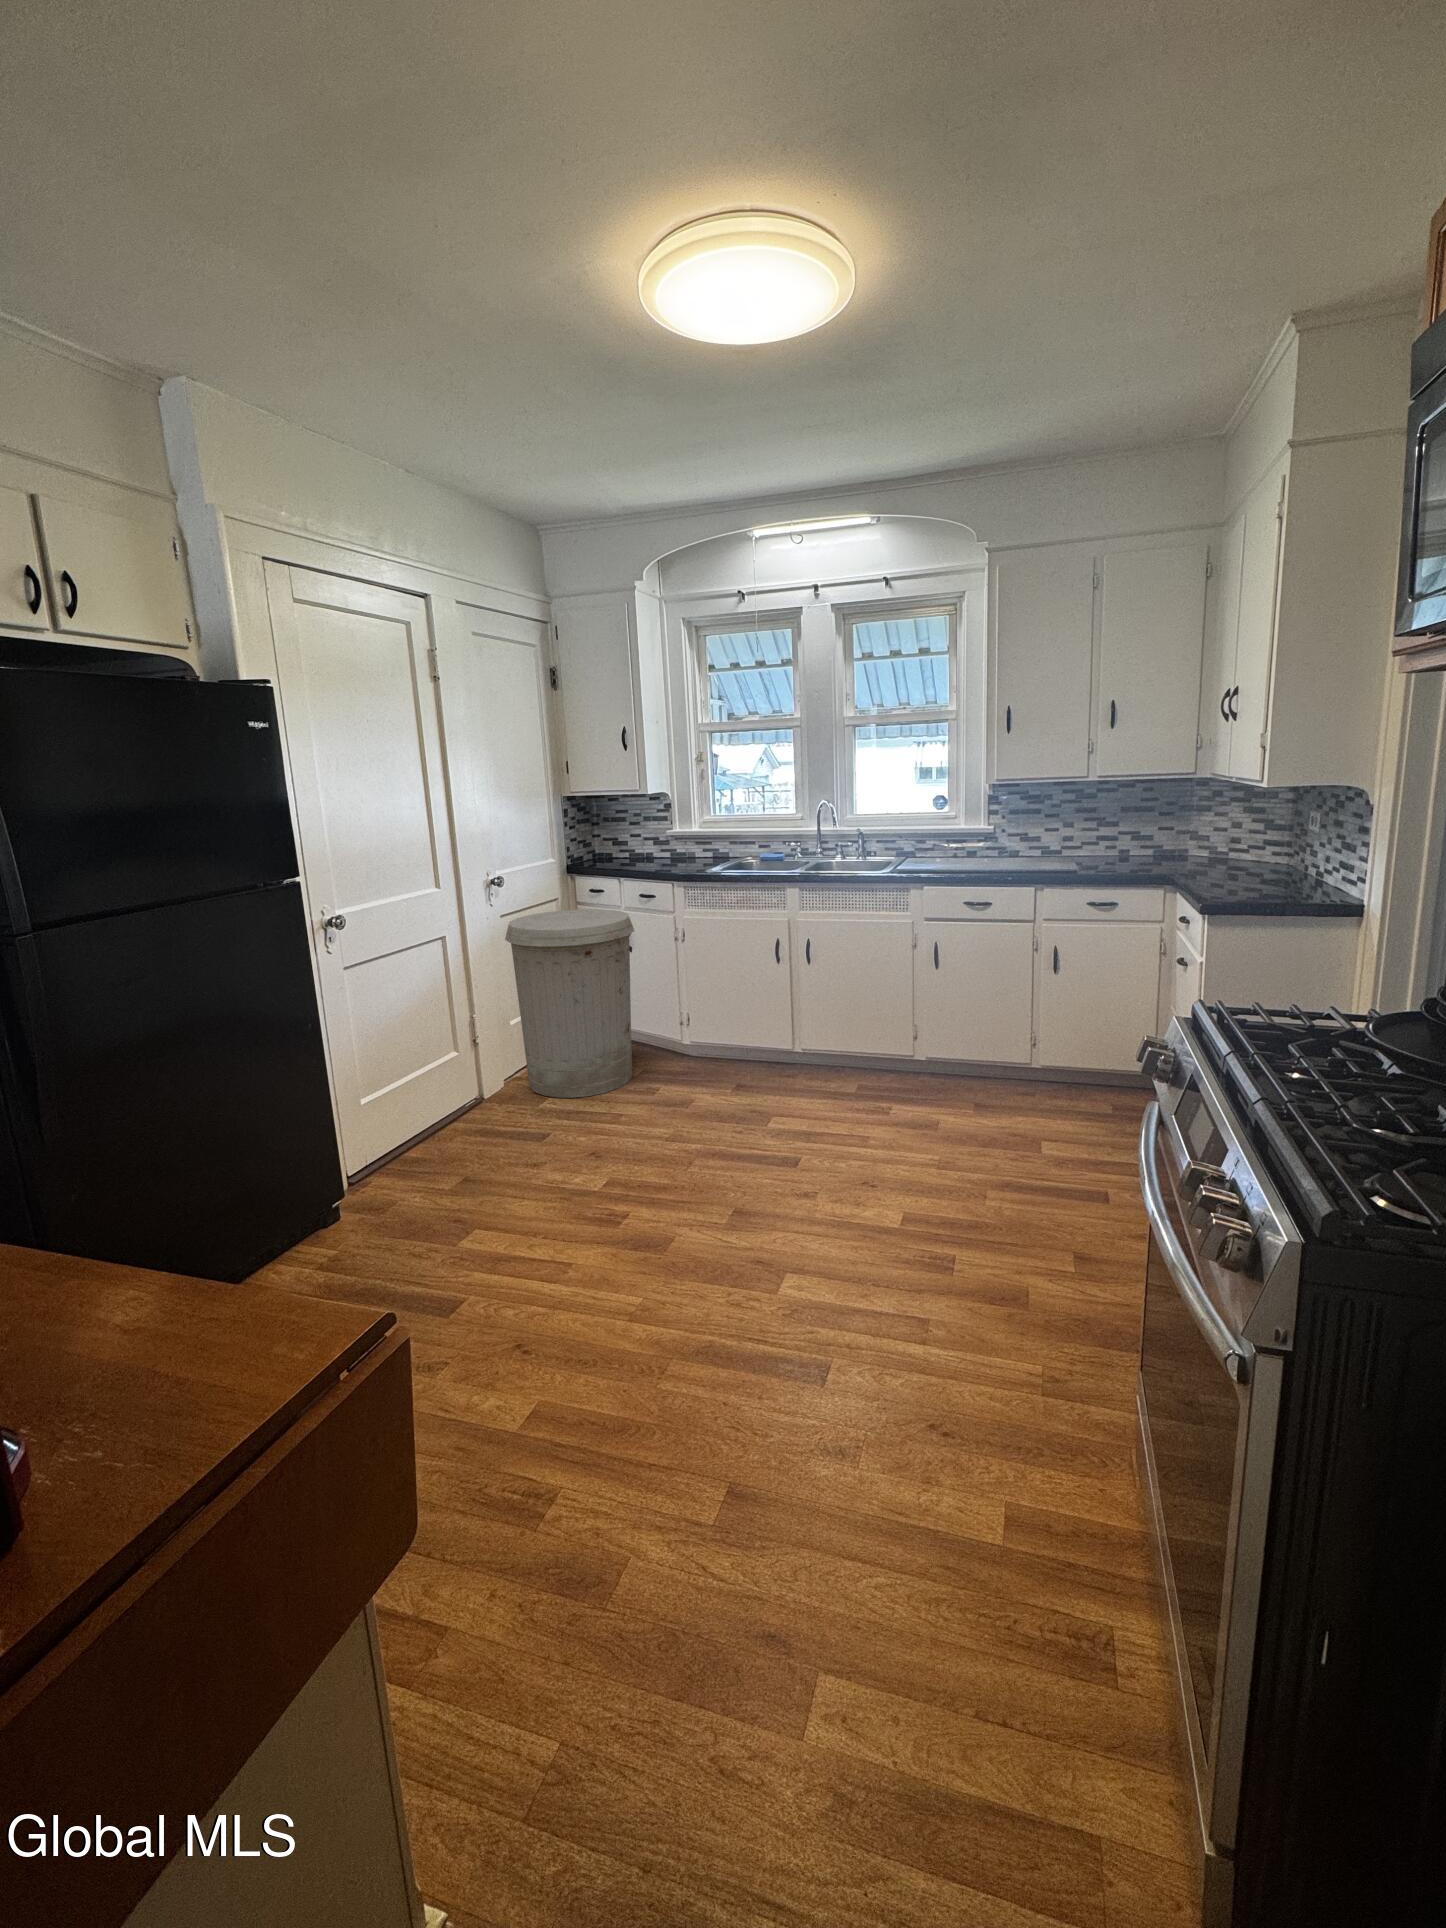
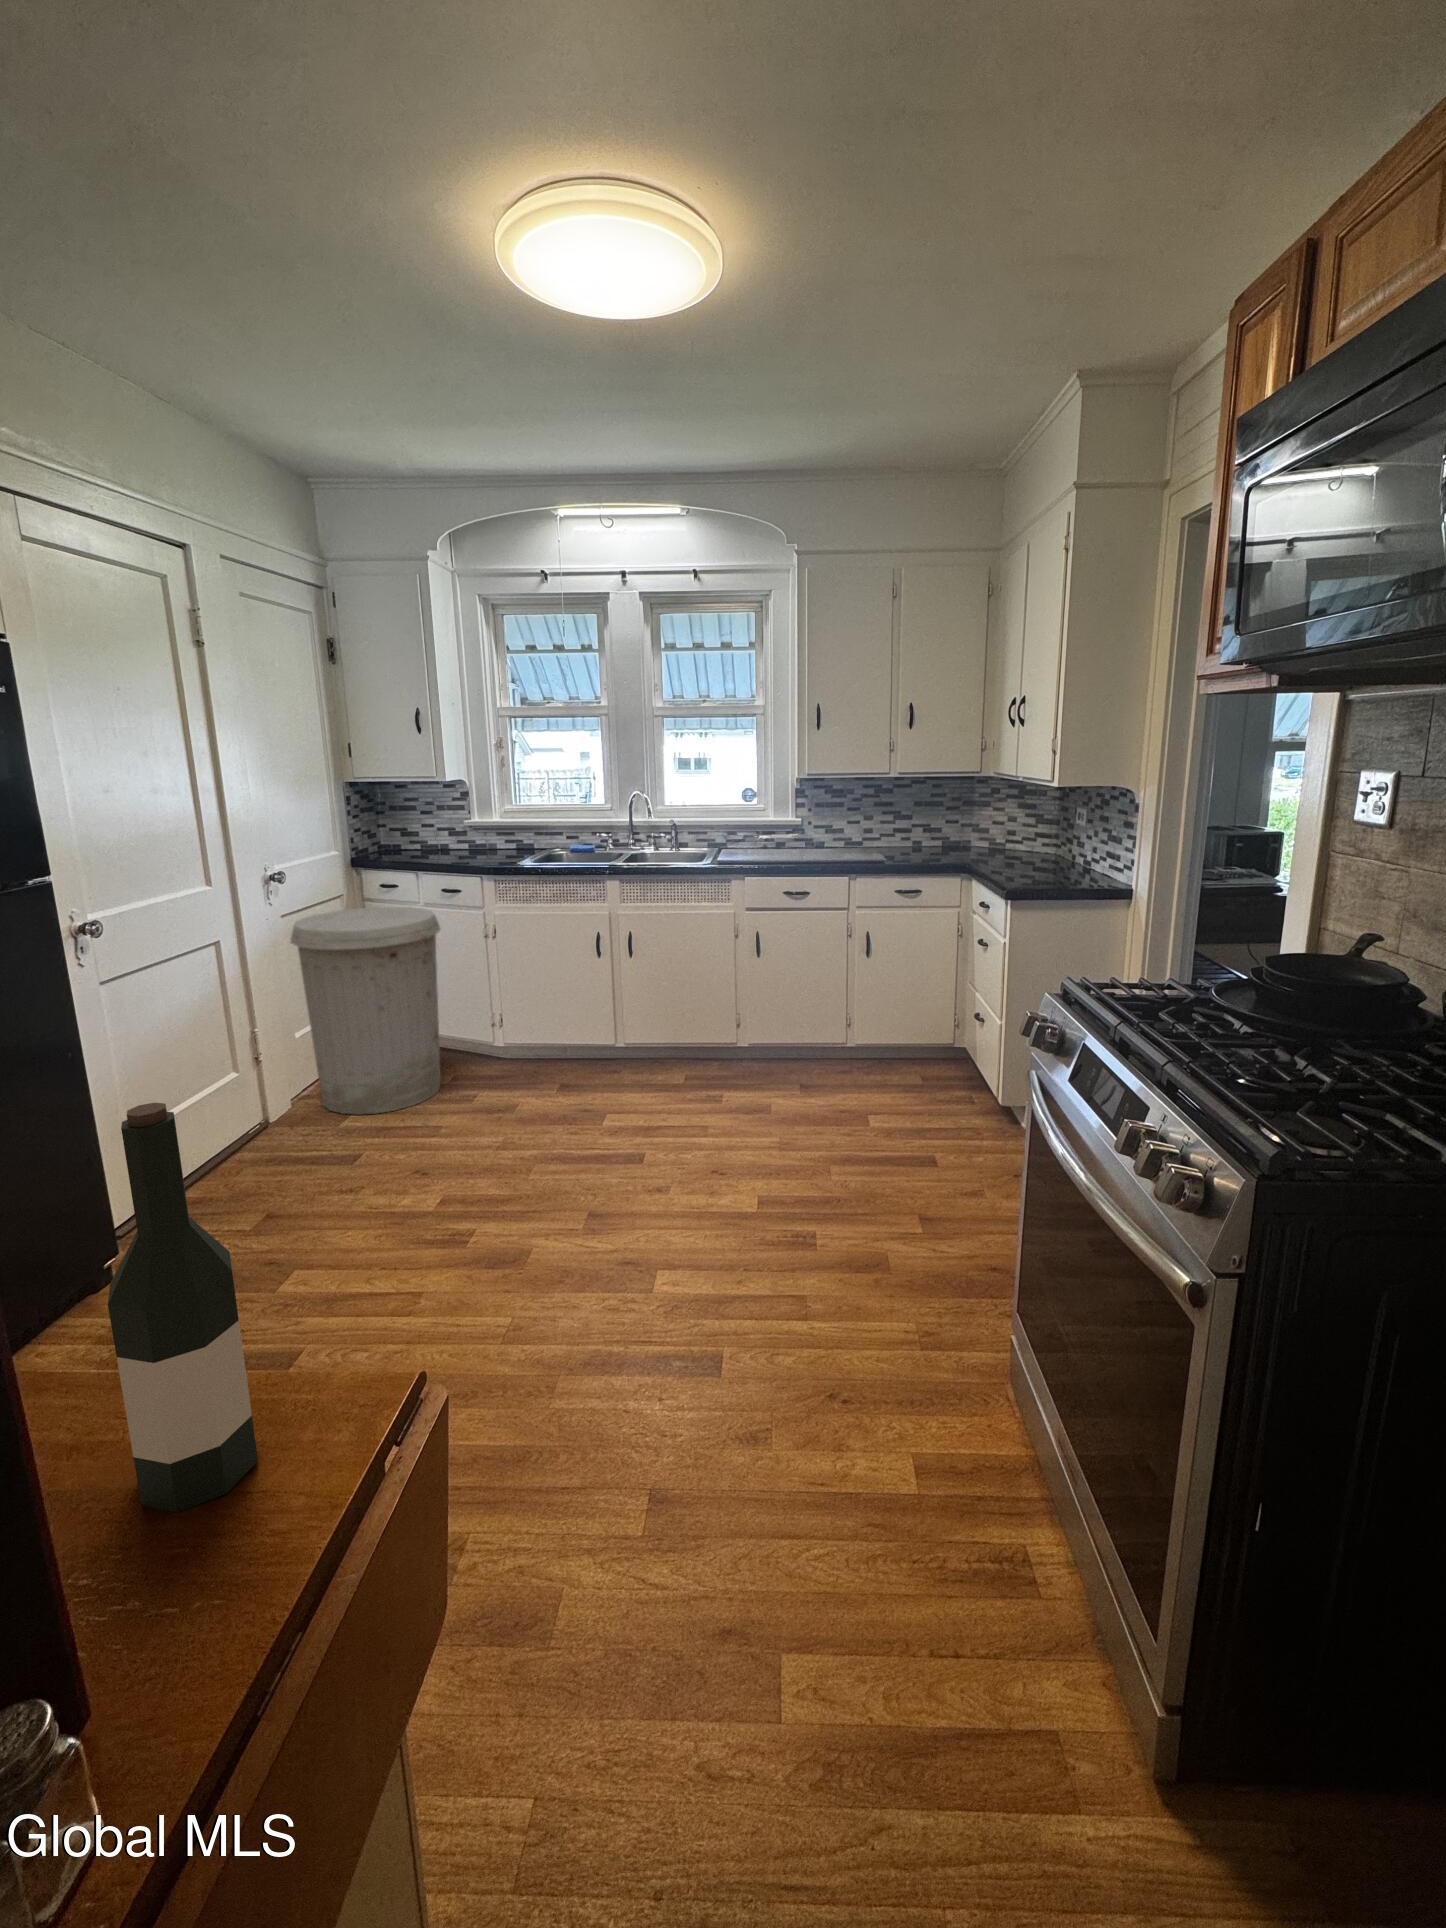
wine bottle: none [67,1059,213,1423] -> present [108,1103,258,1513]

